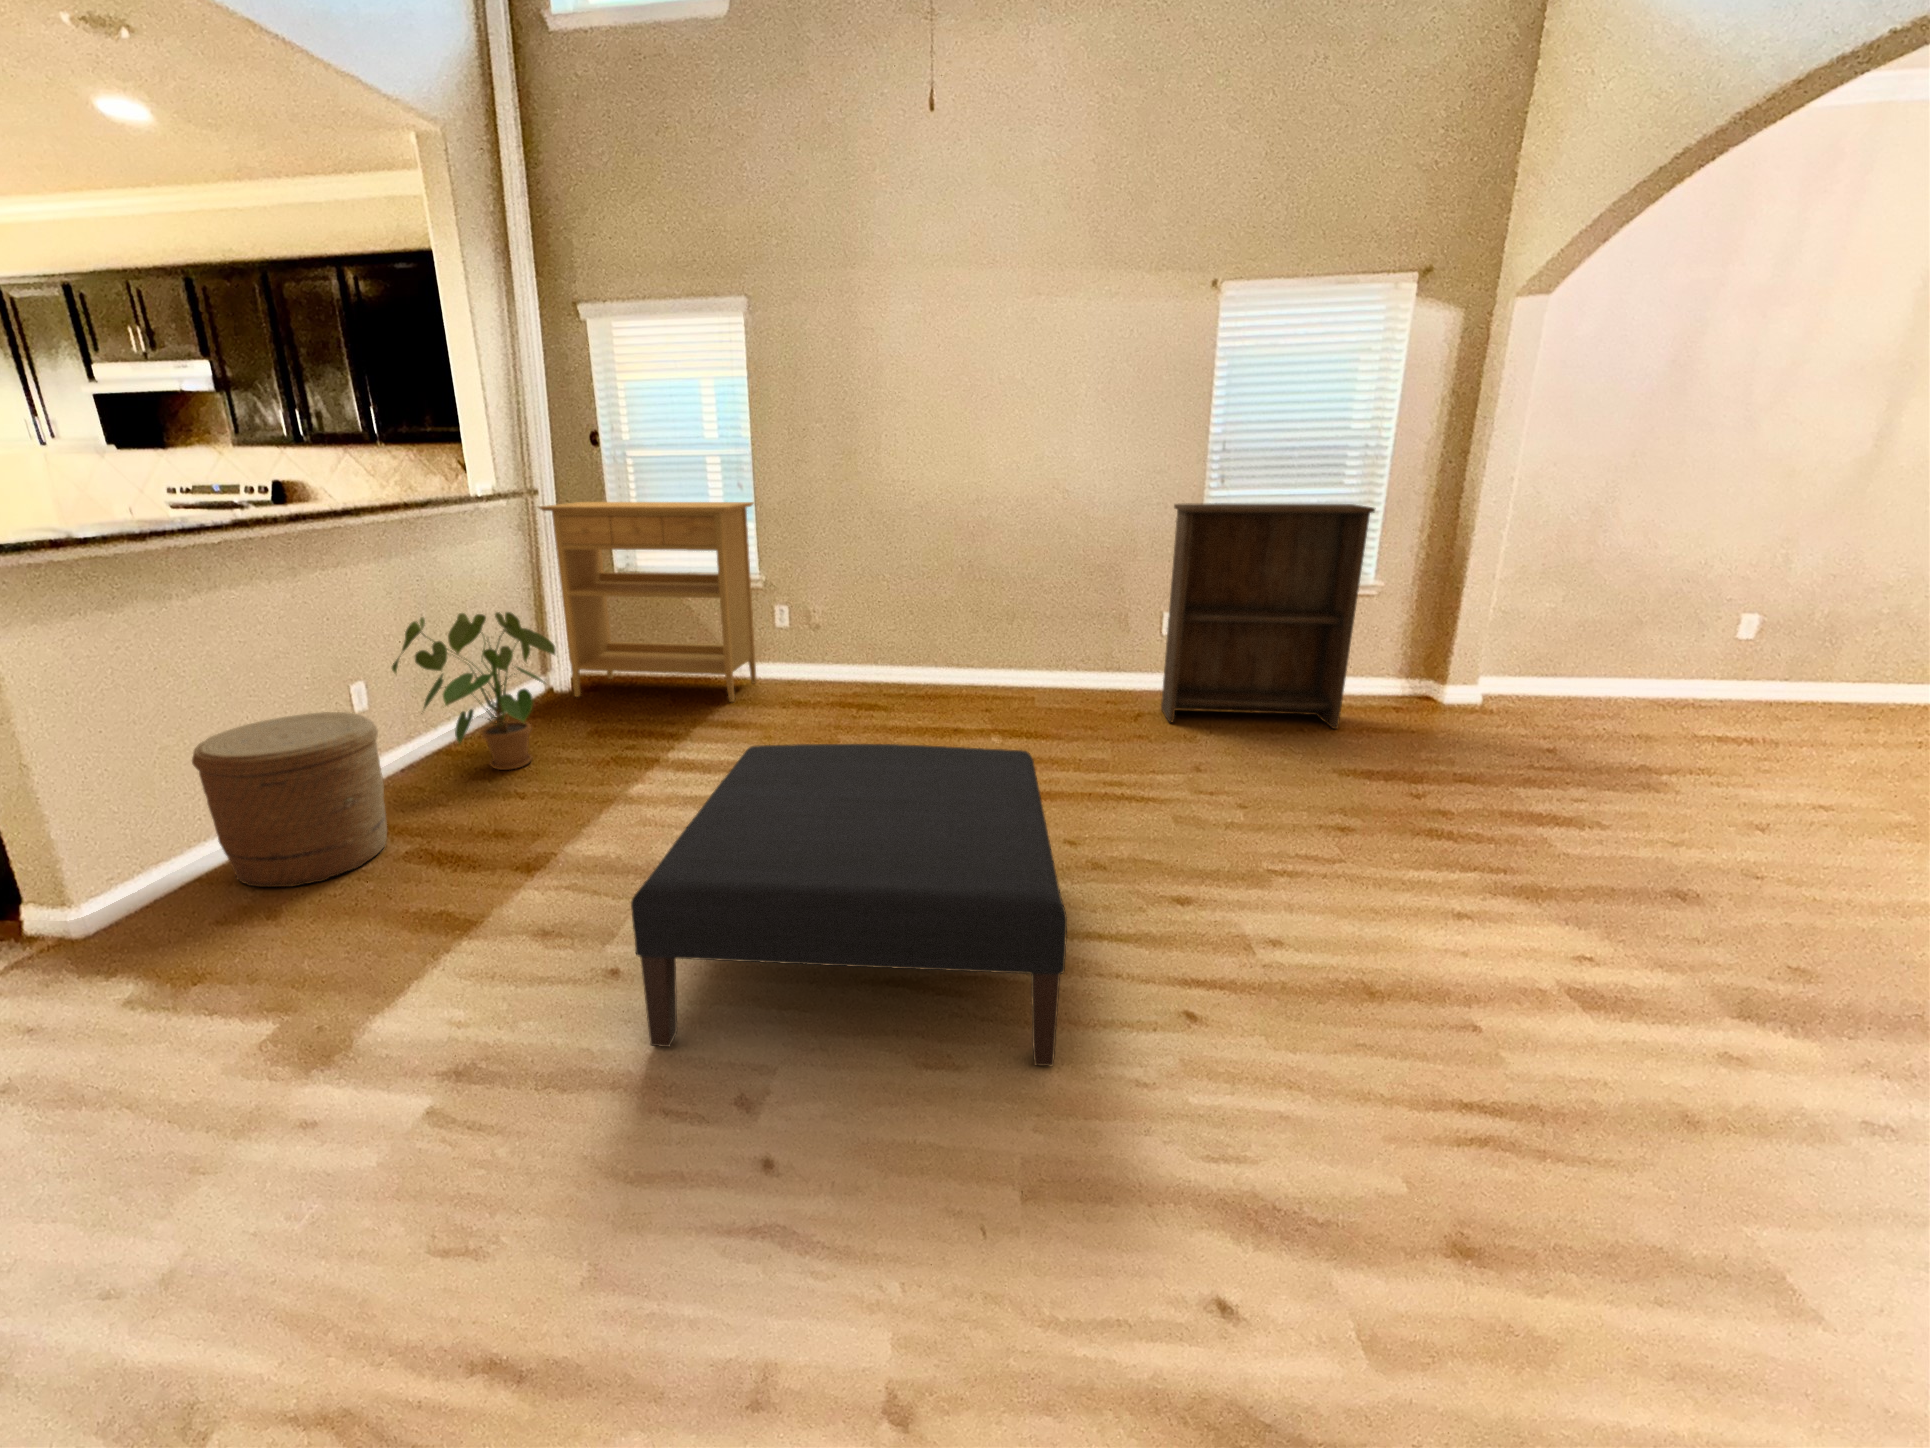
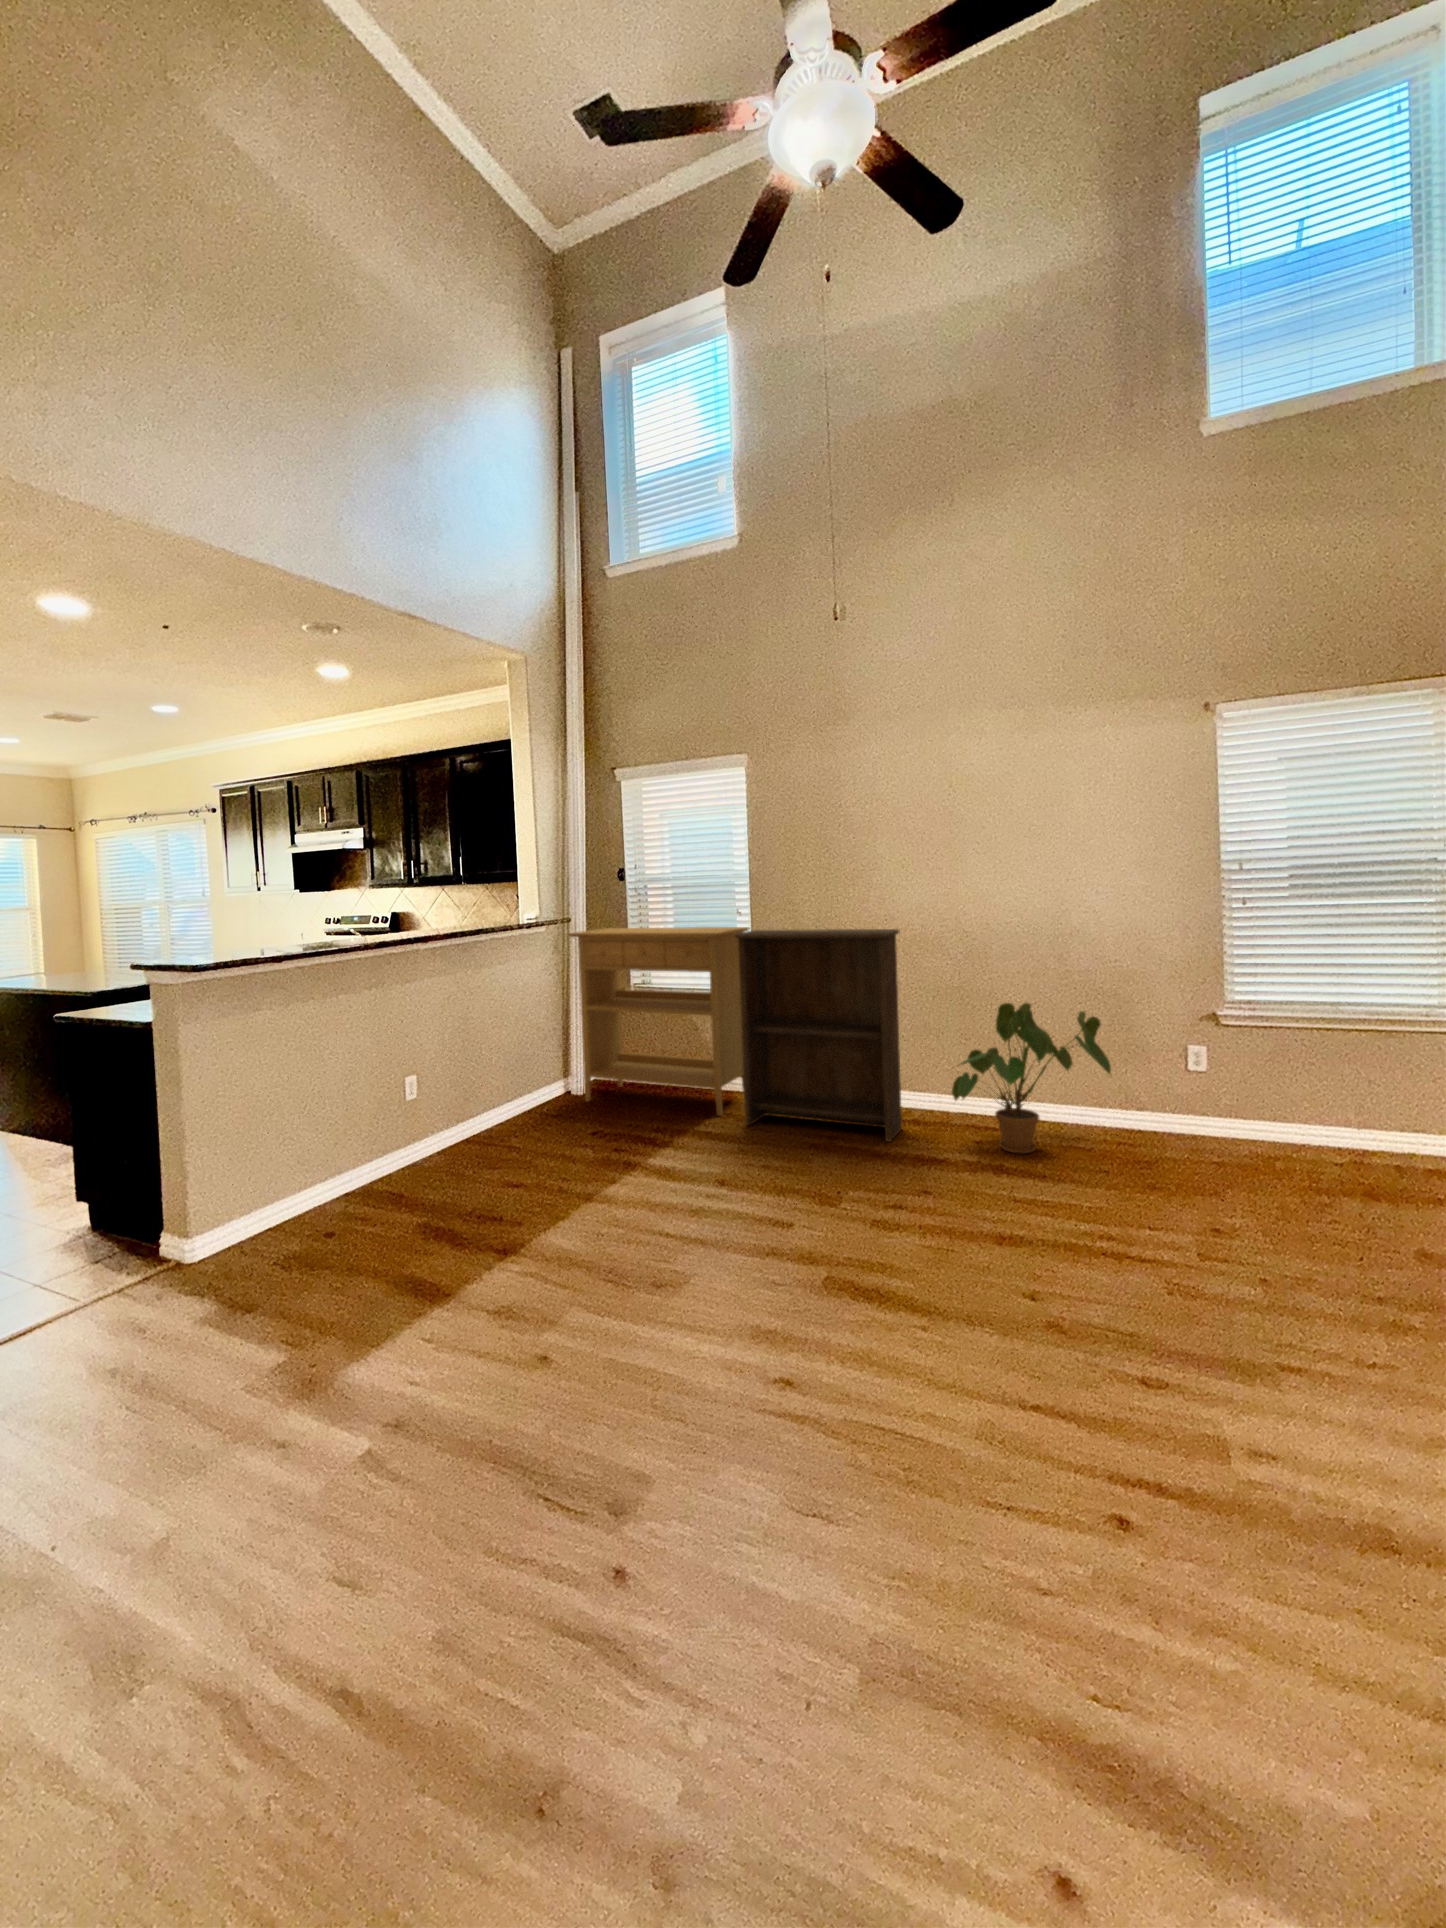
bookshelf: present [1161,503,1375,729] -> present [735,929,902,1142]
house plant: present [392,612,556,770] -> present [952,1003,1111,1154]
woven basket: present [192,712,387,887] -> none [284,1100,410,1243]
ottoman: present [631,744,1067,1066] -> none [538,1156,969,1535]

